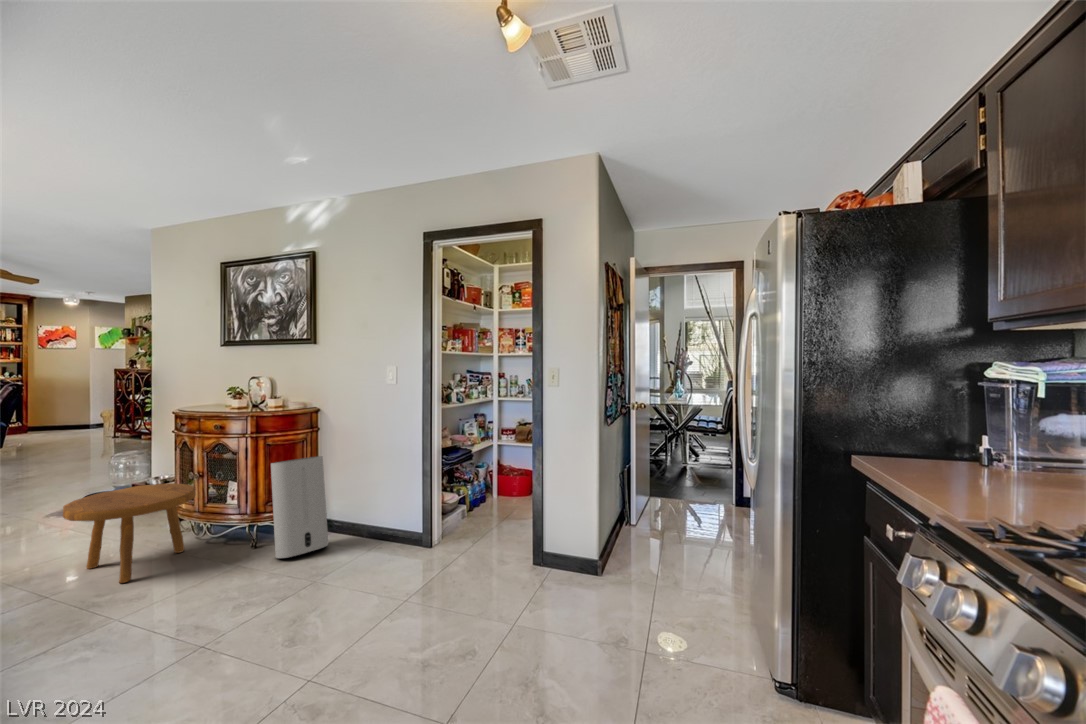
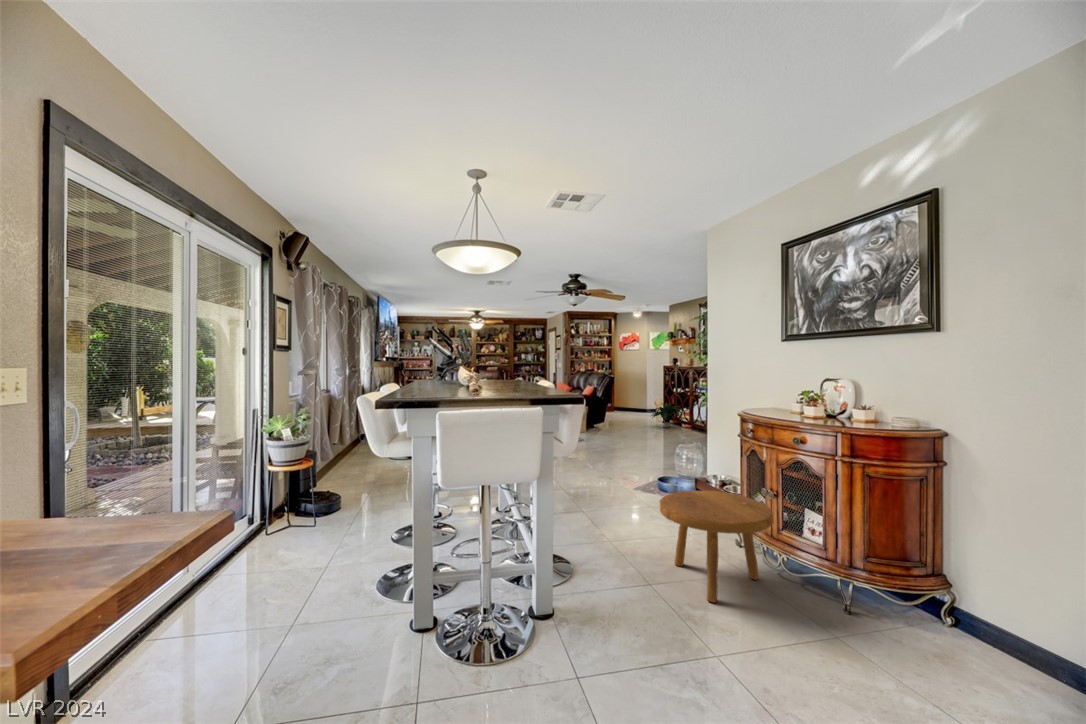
potted plant: none [89,411,144,443] -> present [651,403,683,428]
air purifier: present [271,456,328,558] -> none [878,505,986,669]

